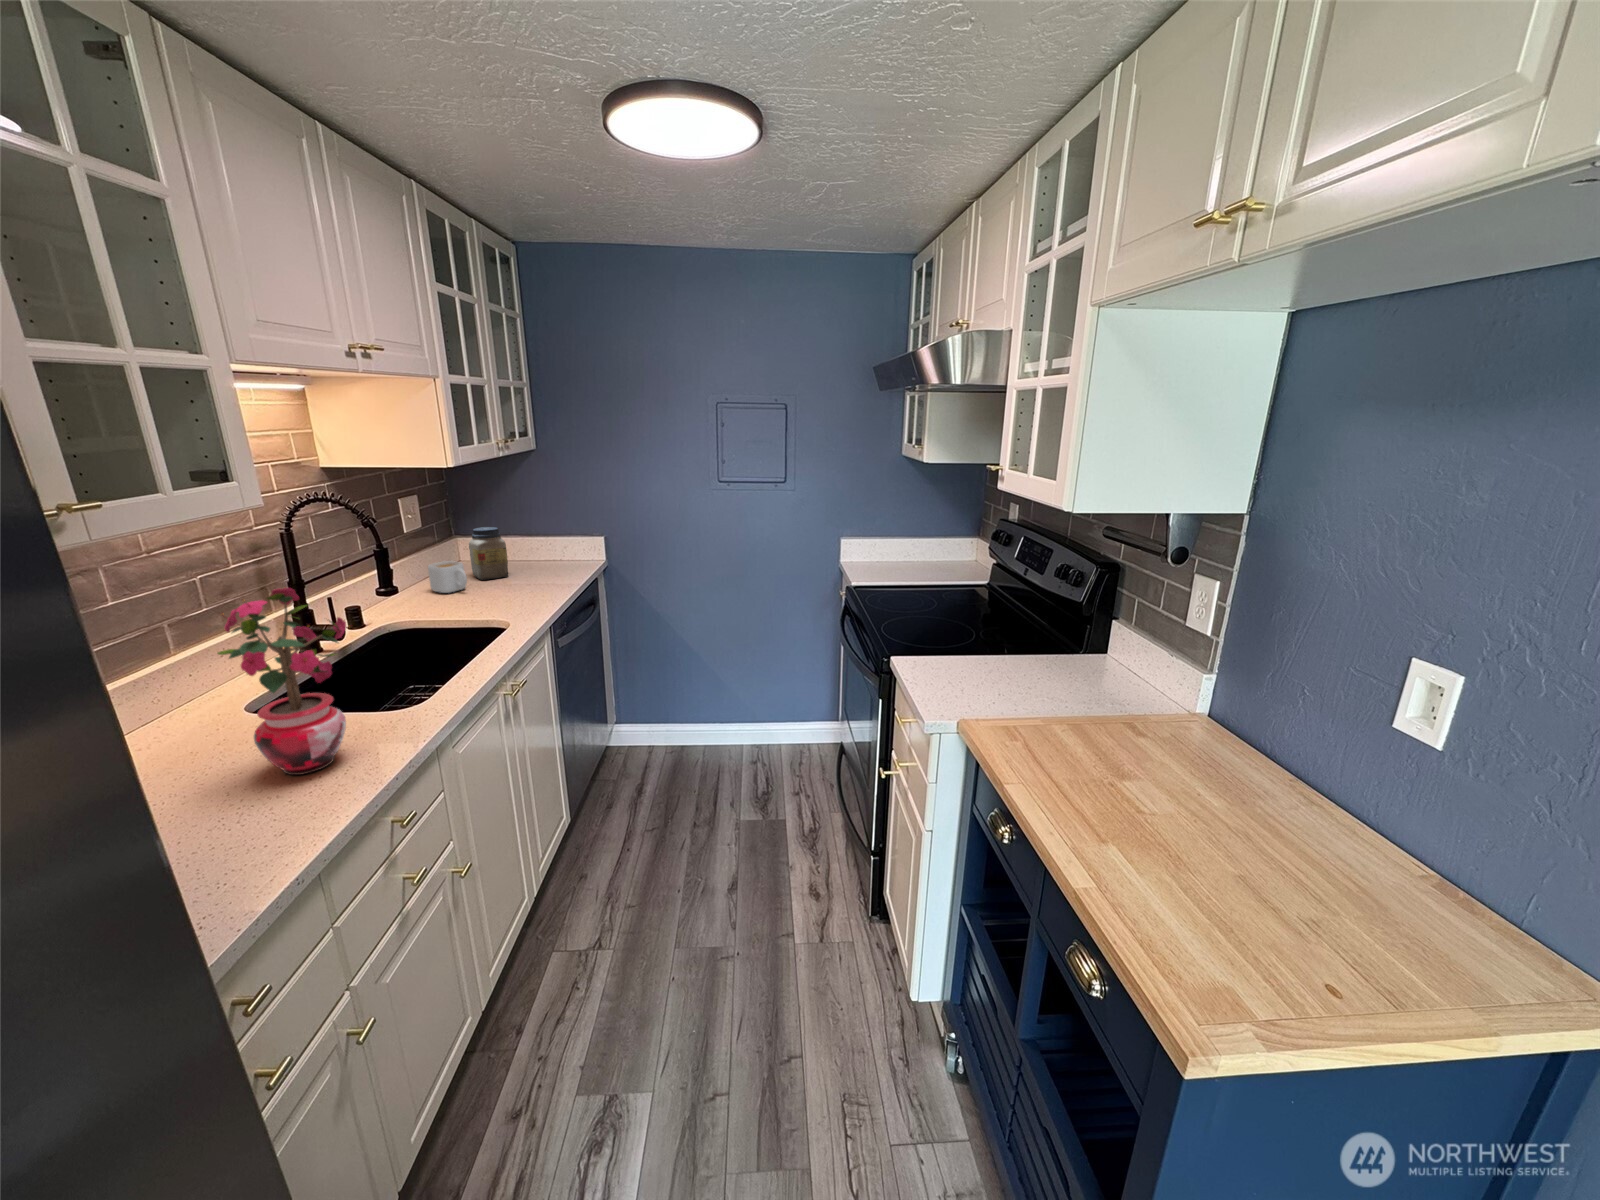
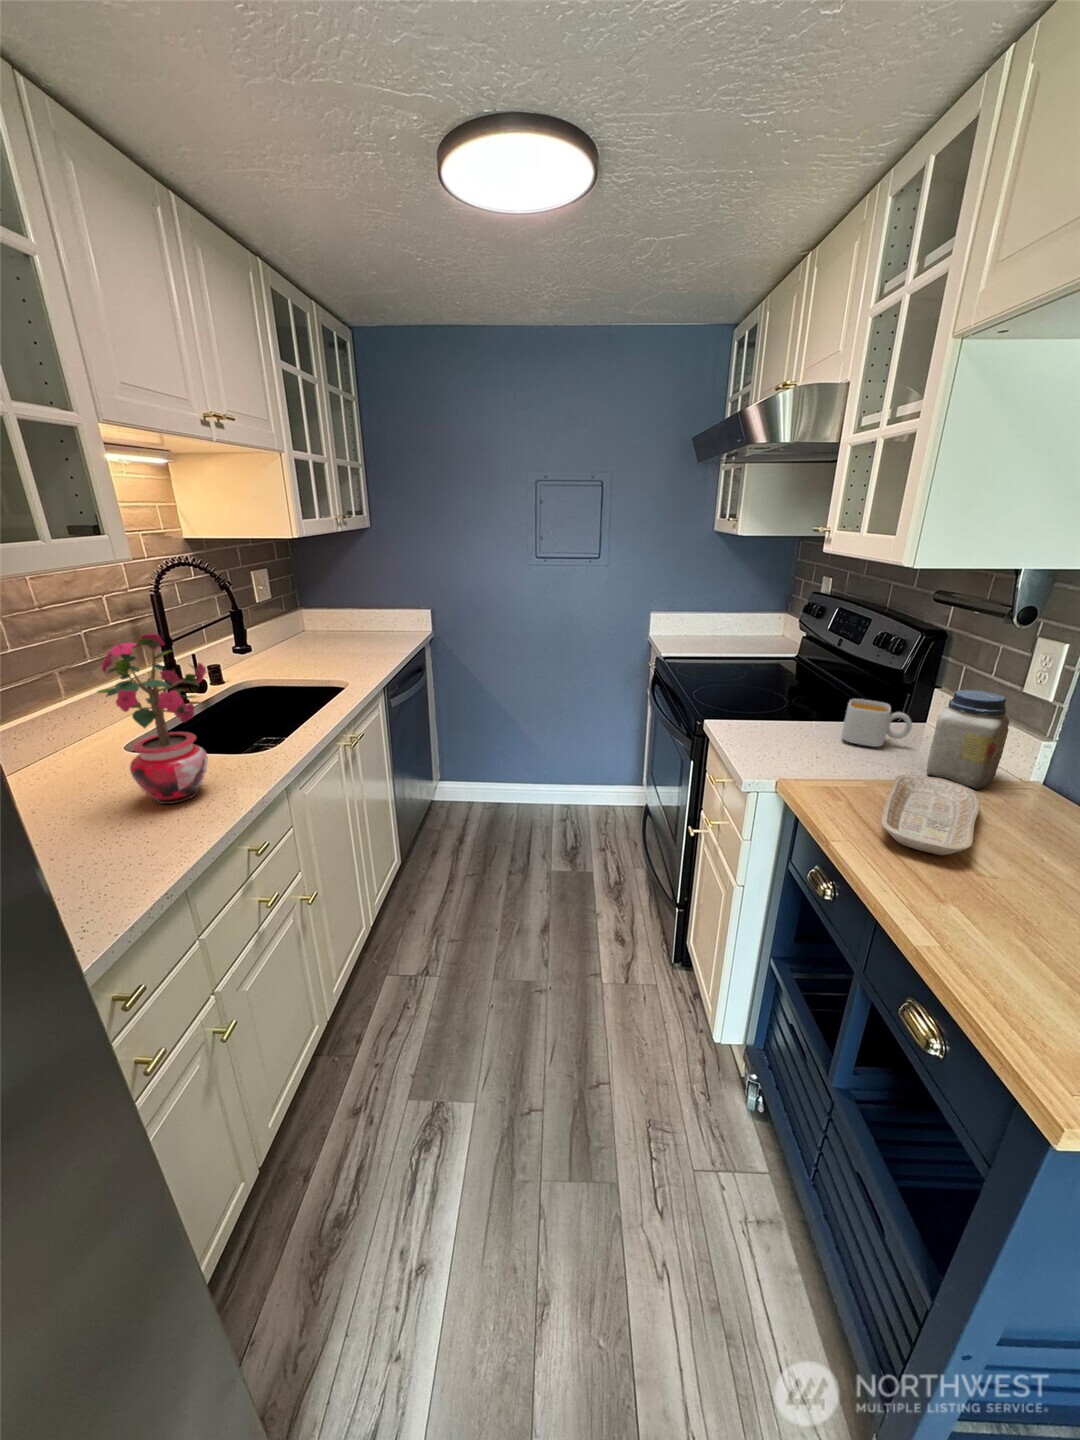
jar: present [469,527,508,580] -> present [927,690,1010,790]
mug: present [428,561,467,593] -> present [842,699,912,747]
tray: none [1051,711,1145,794] -> present [881,774,981,855]

